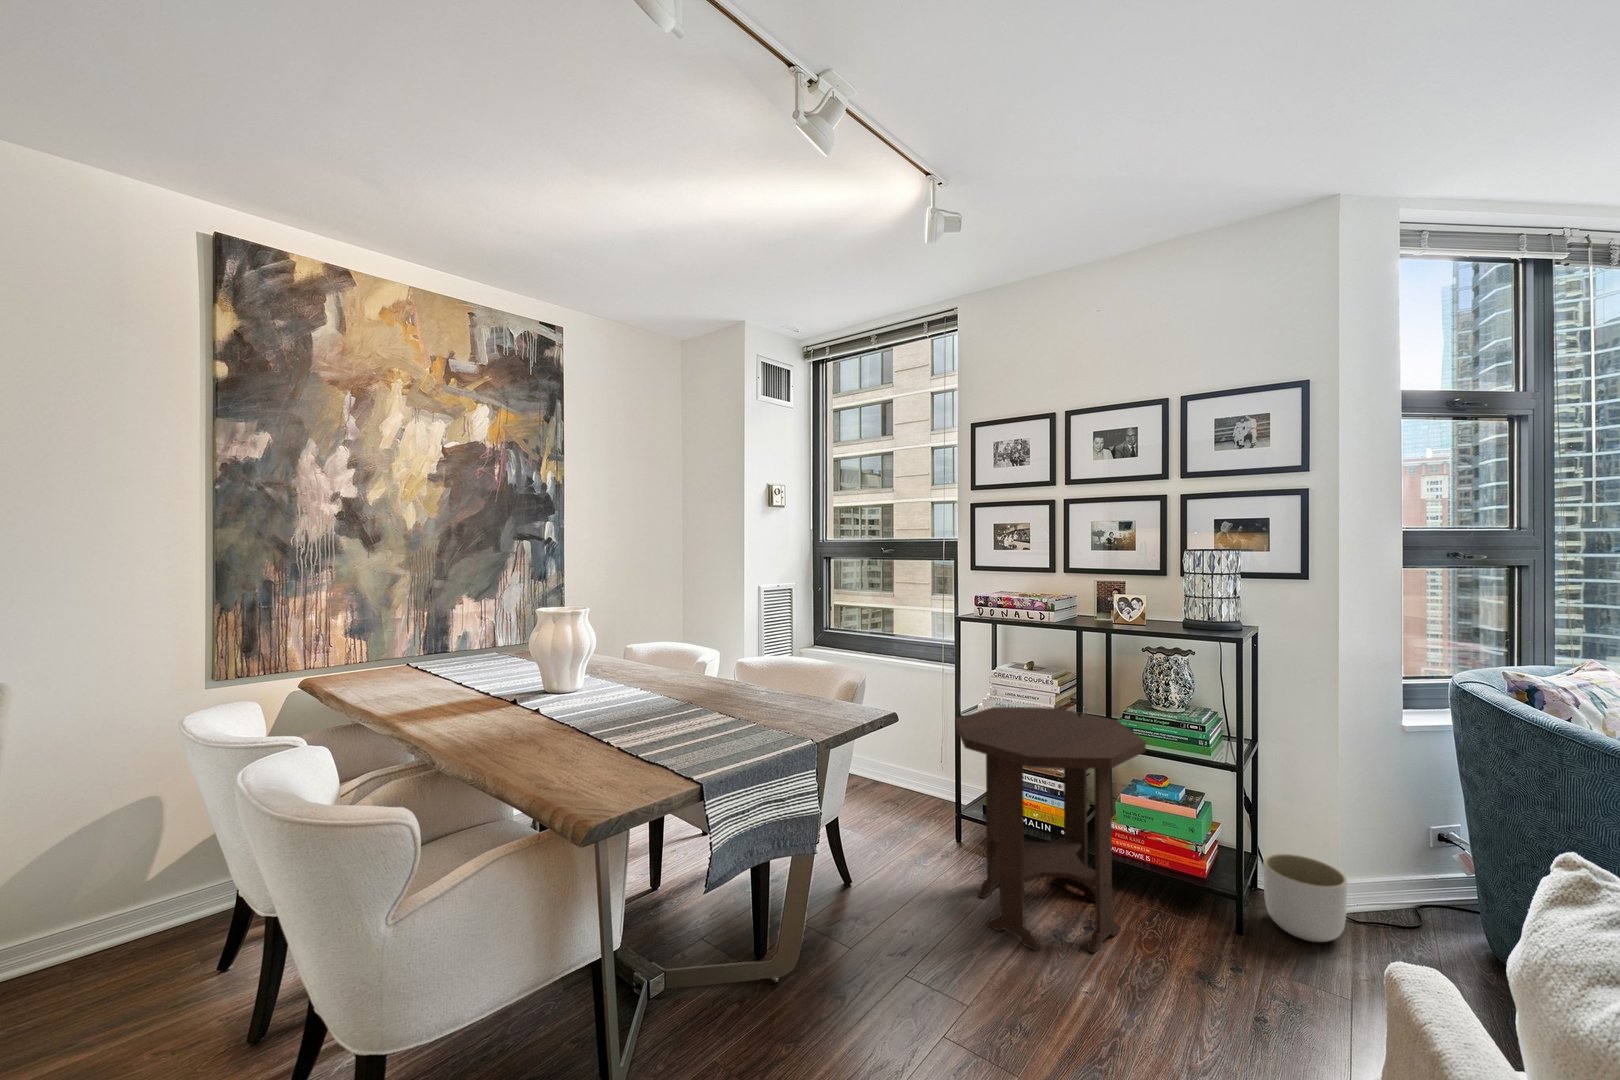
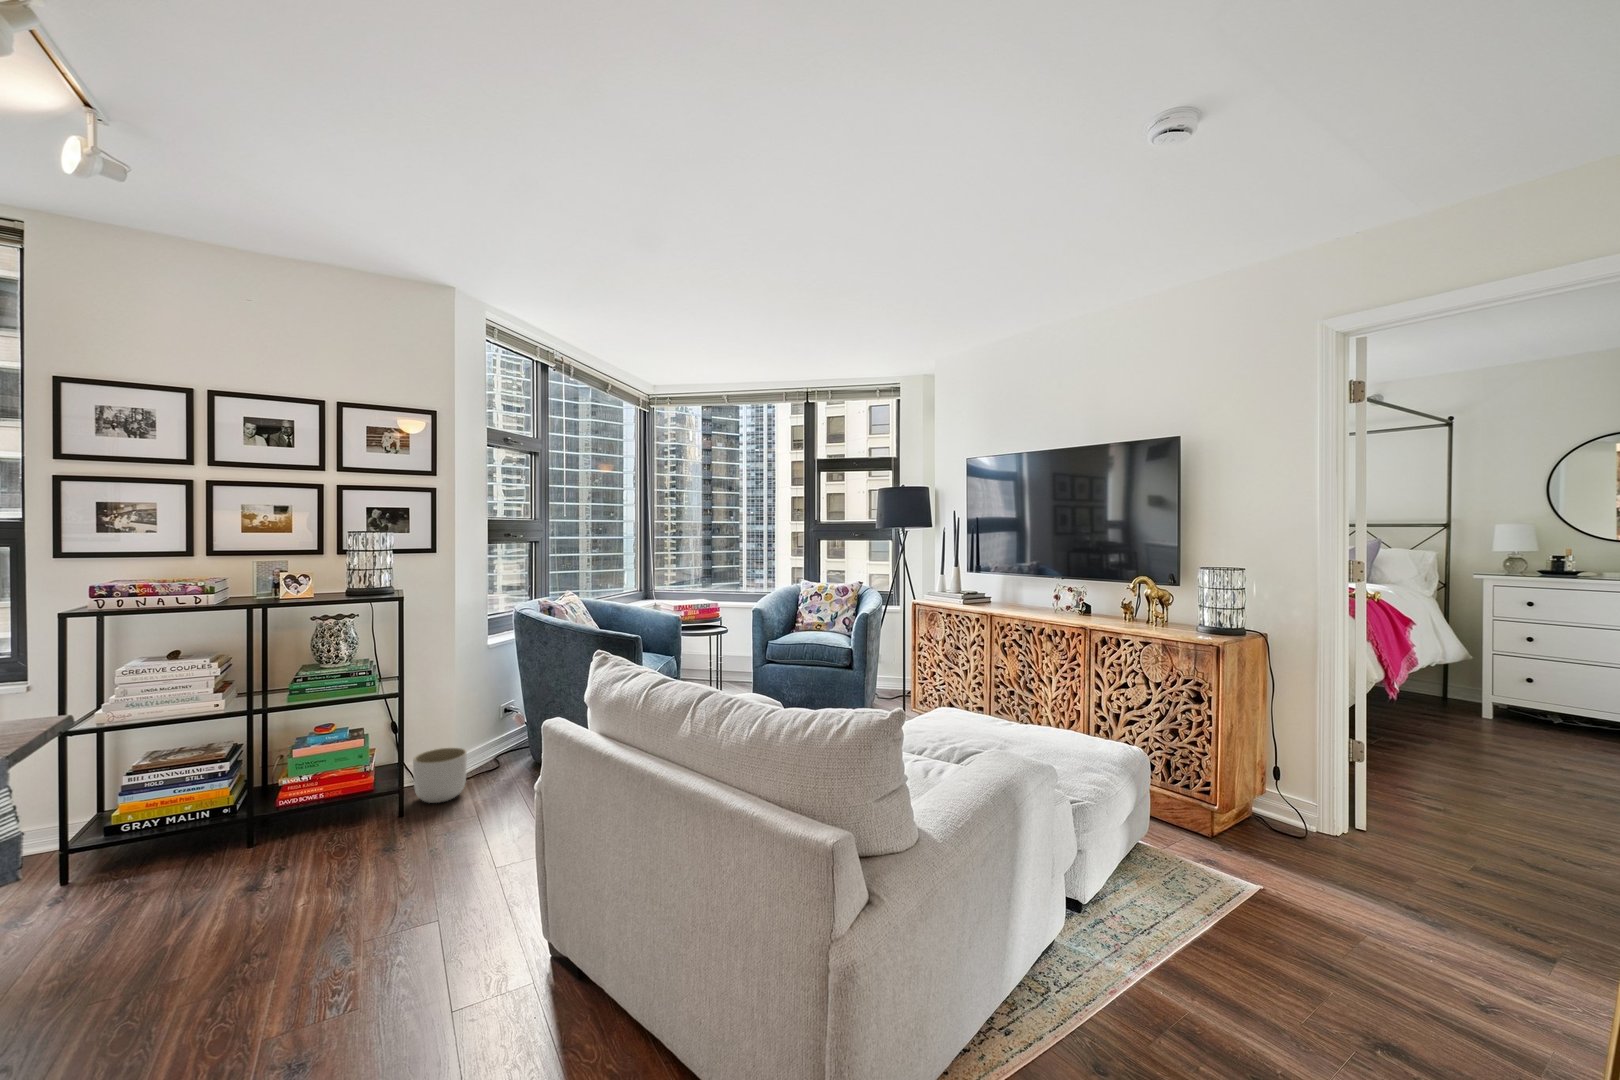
side table: present [955,707,1146,953] -> none [104,682,336,917]

